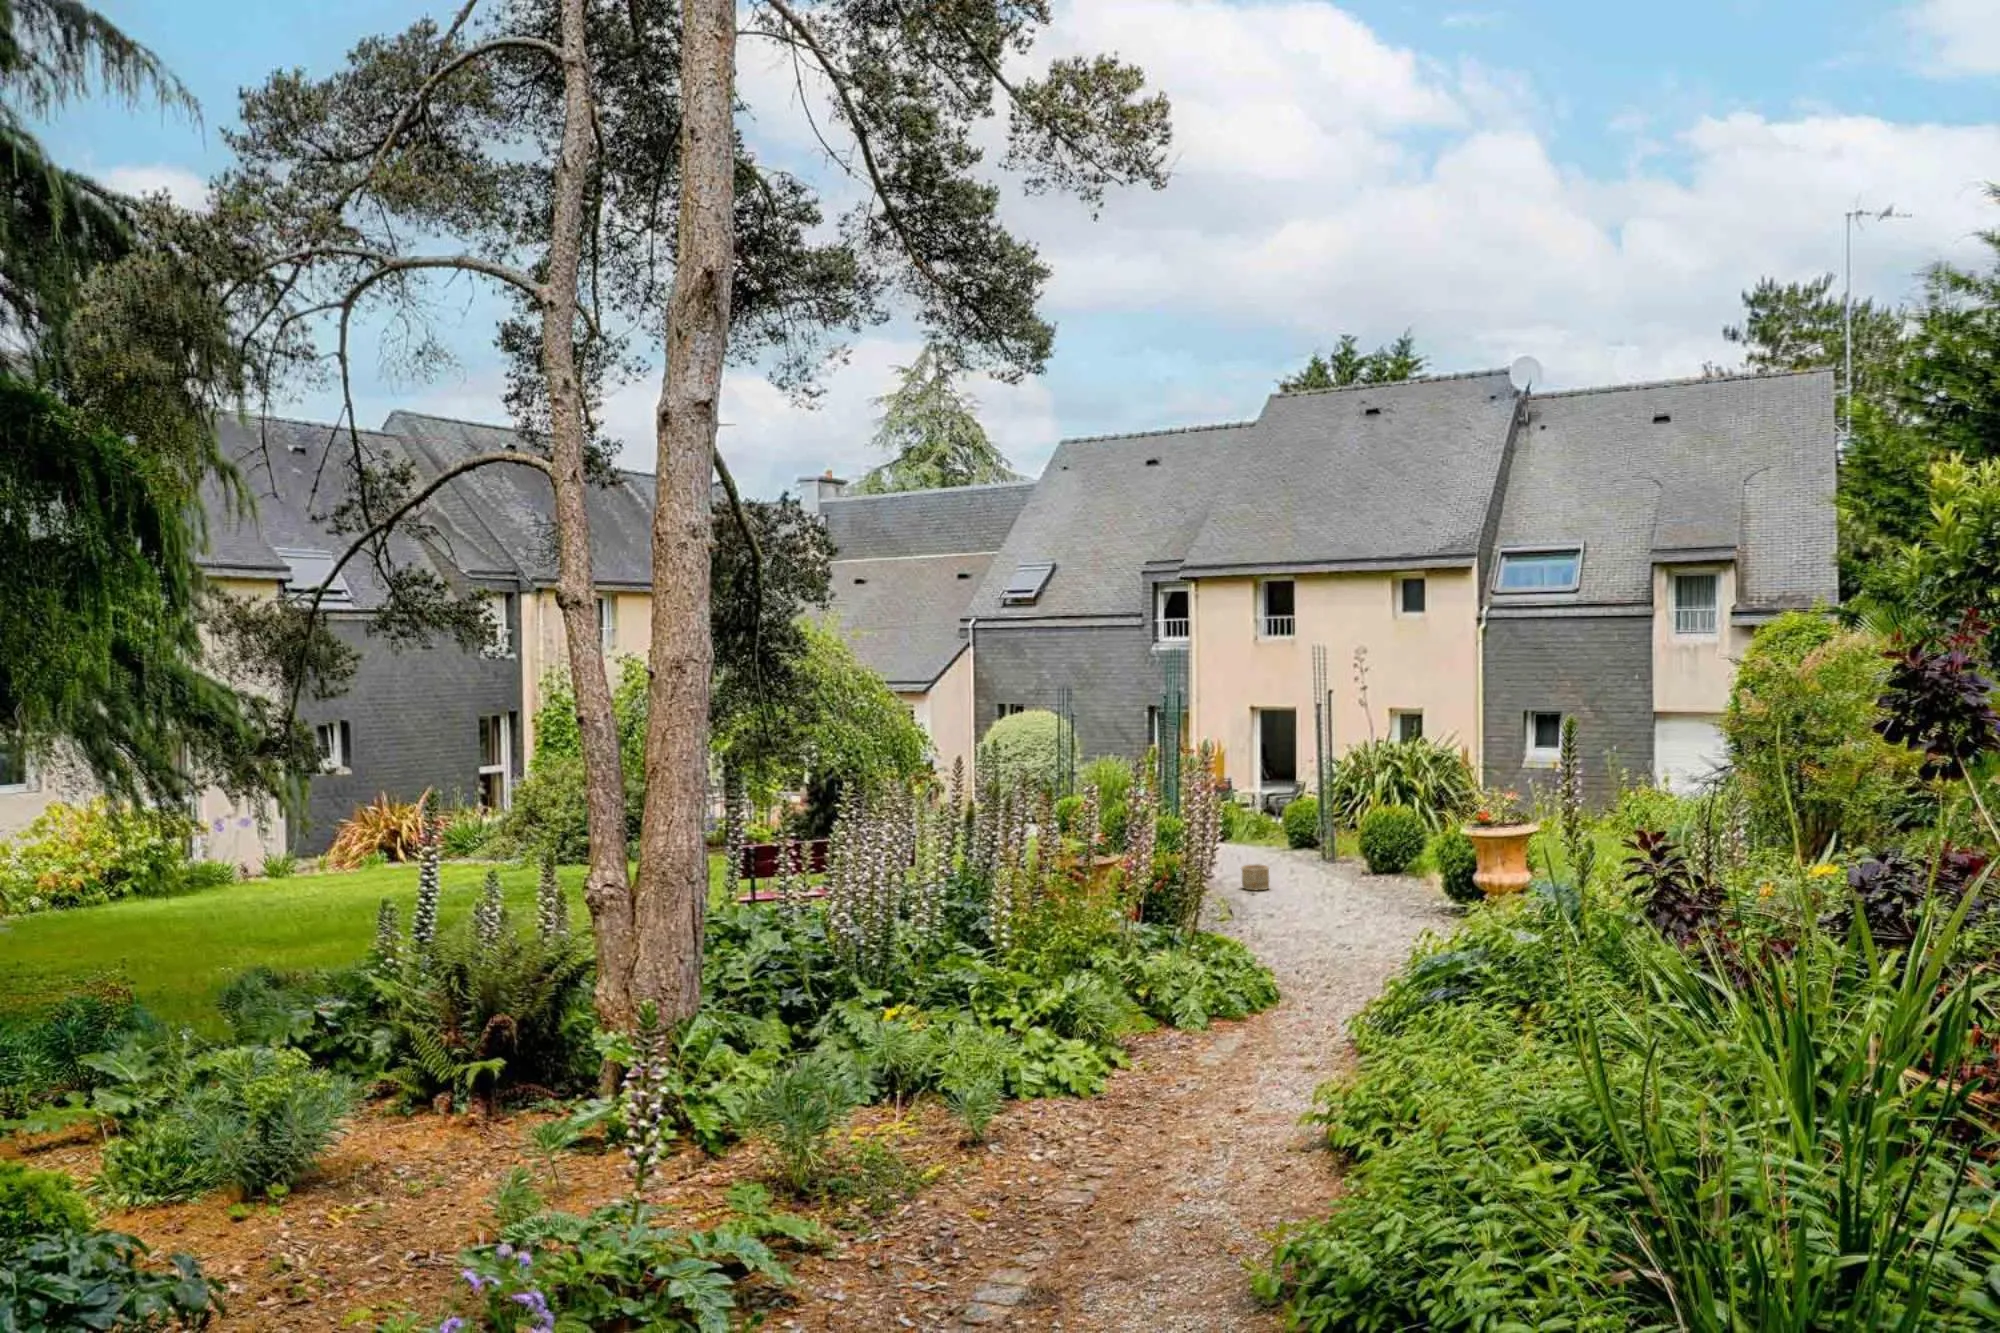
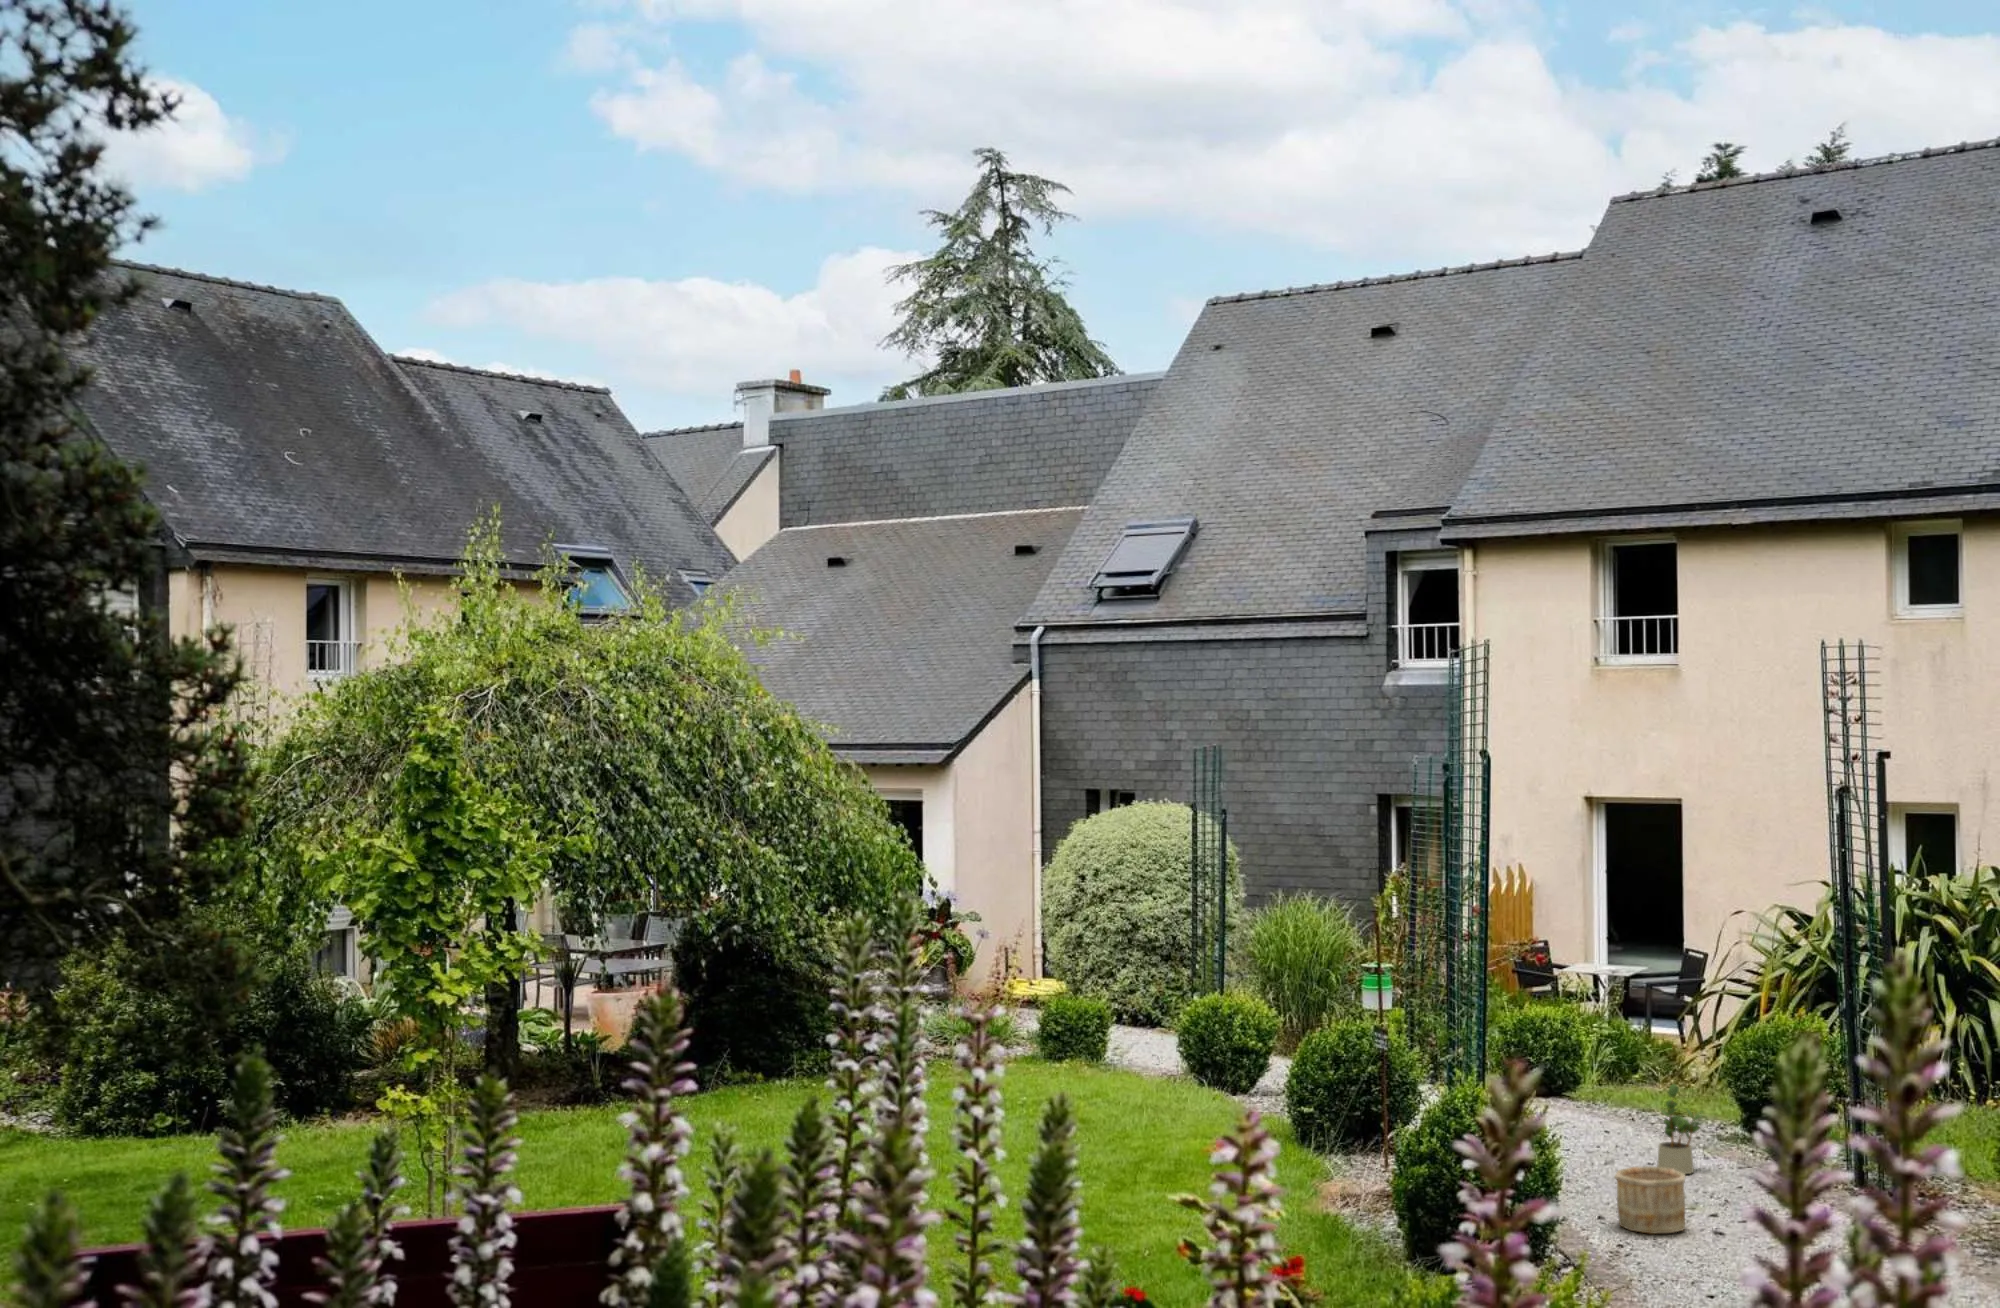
potted plant: none [1264,834,1284,872] -> present [1657,1084,1702,1174]

